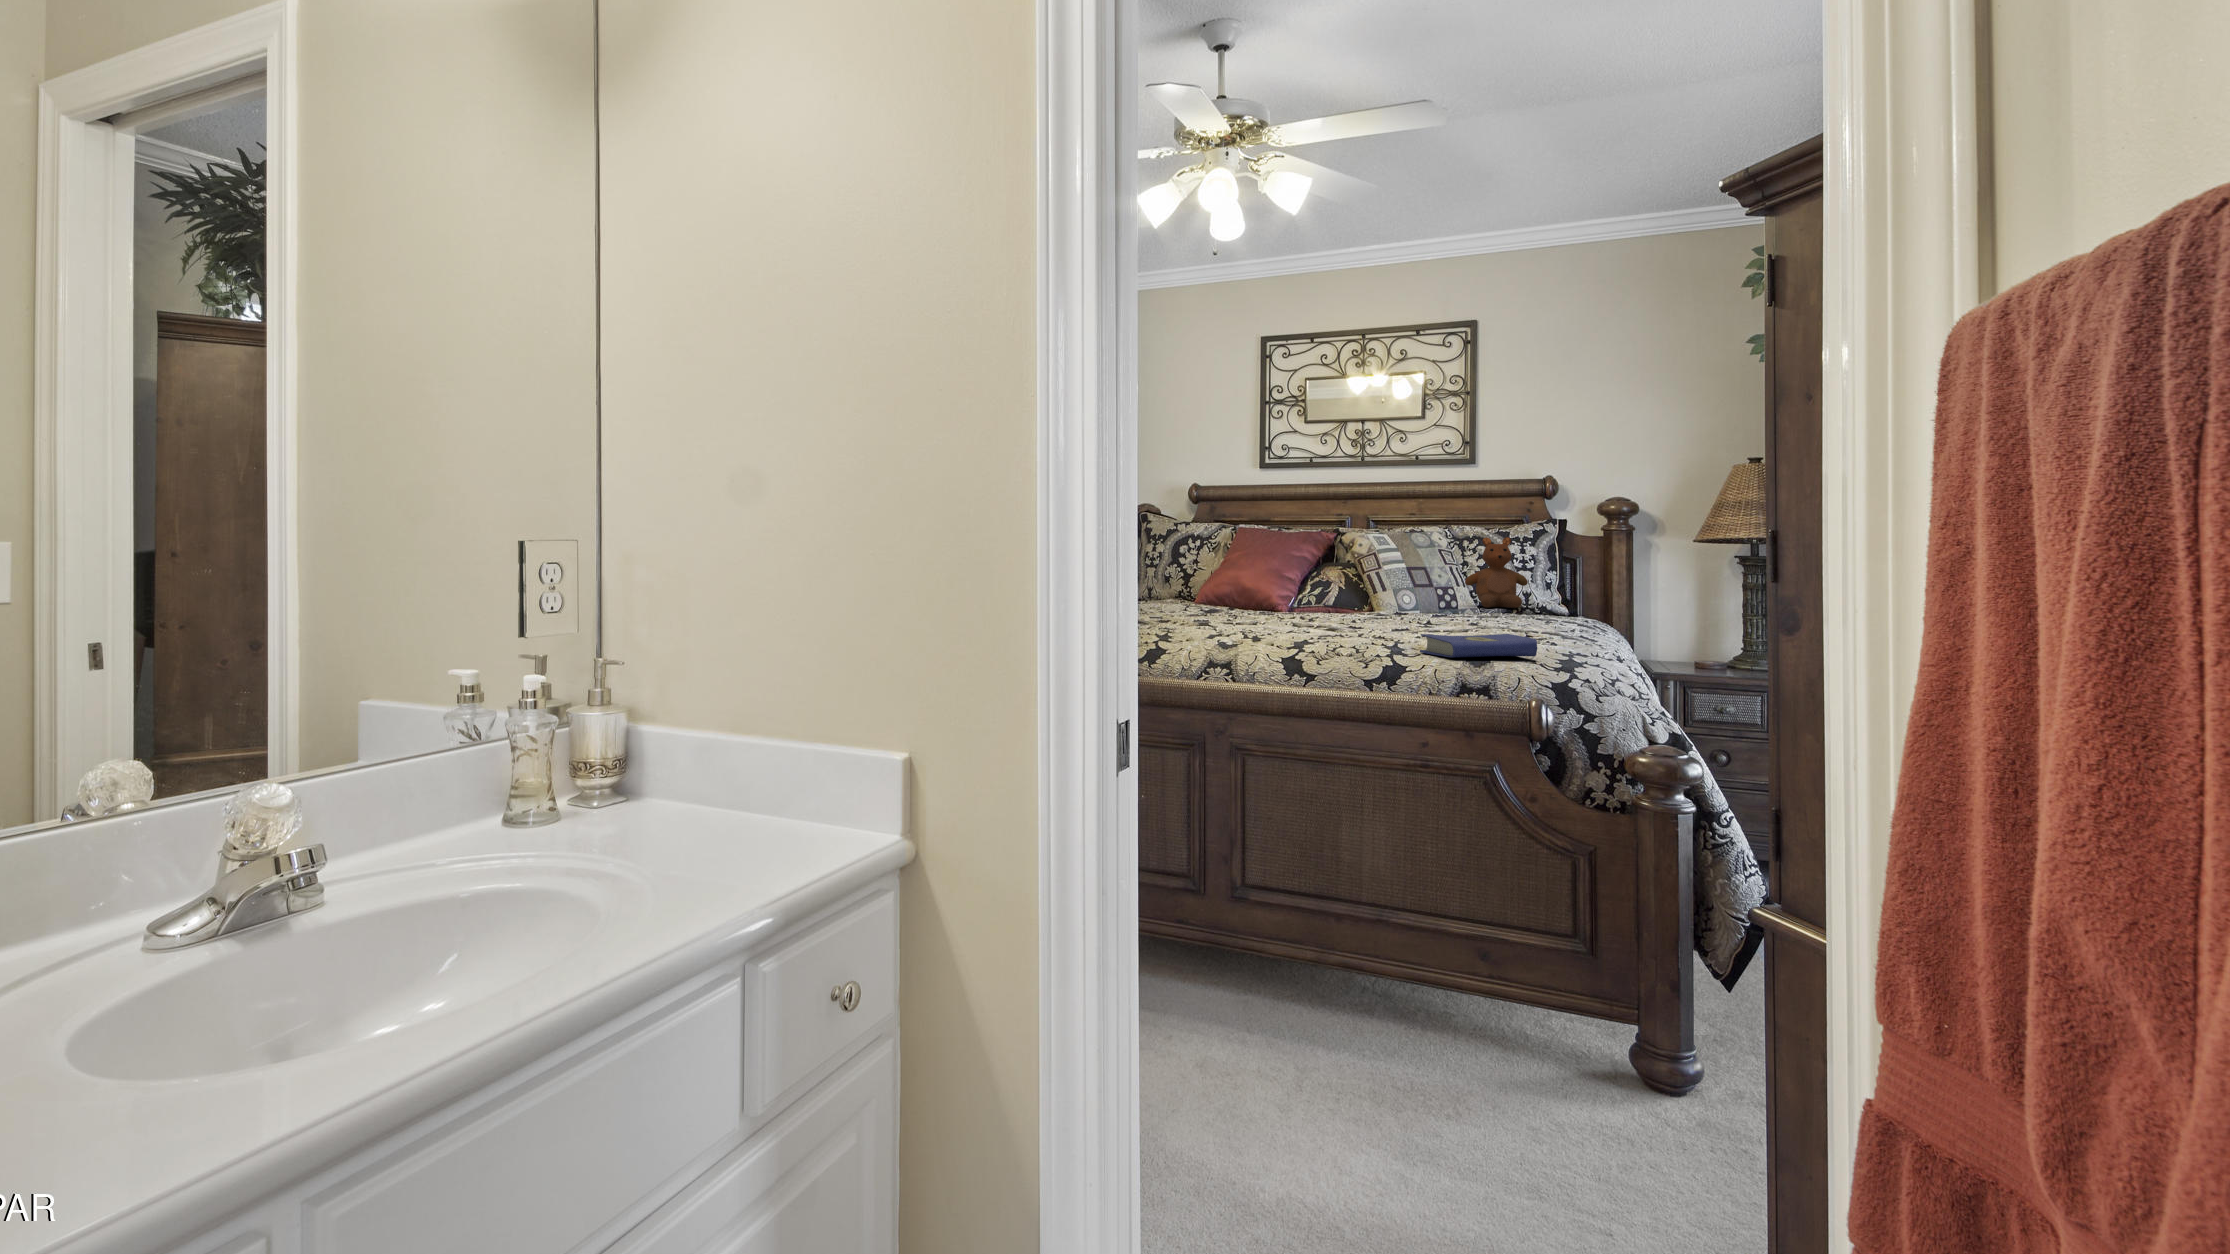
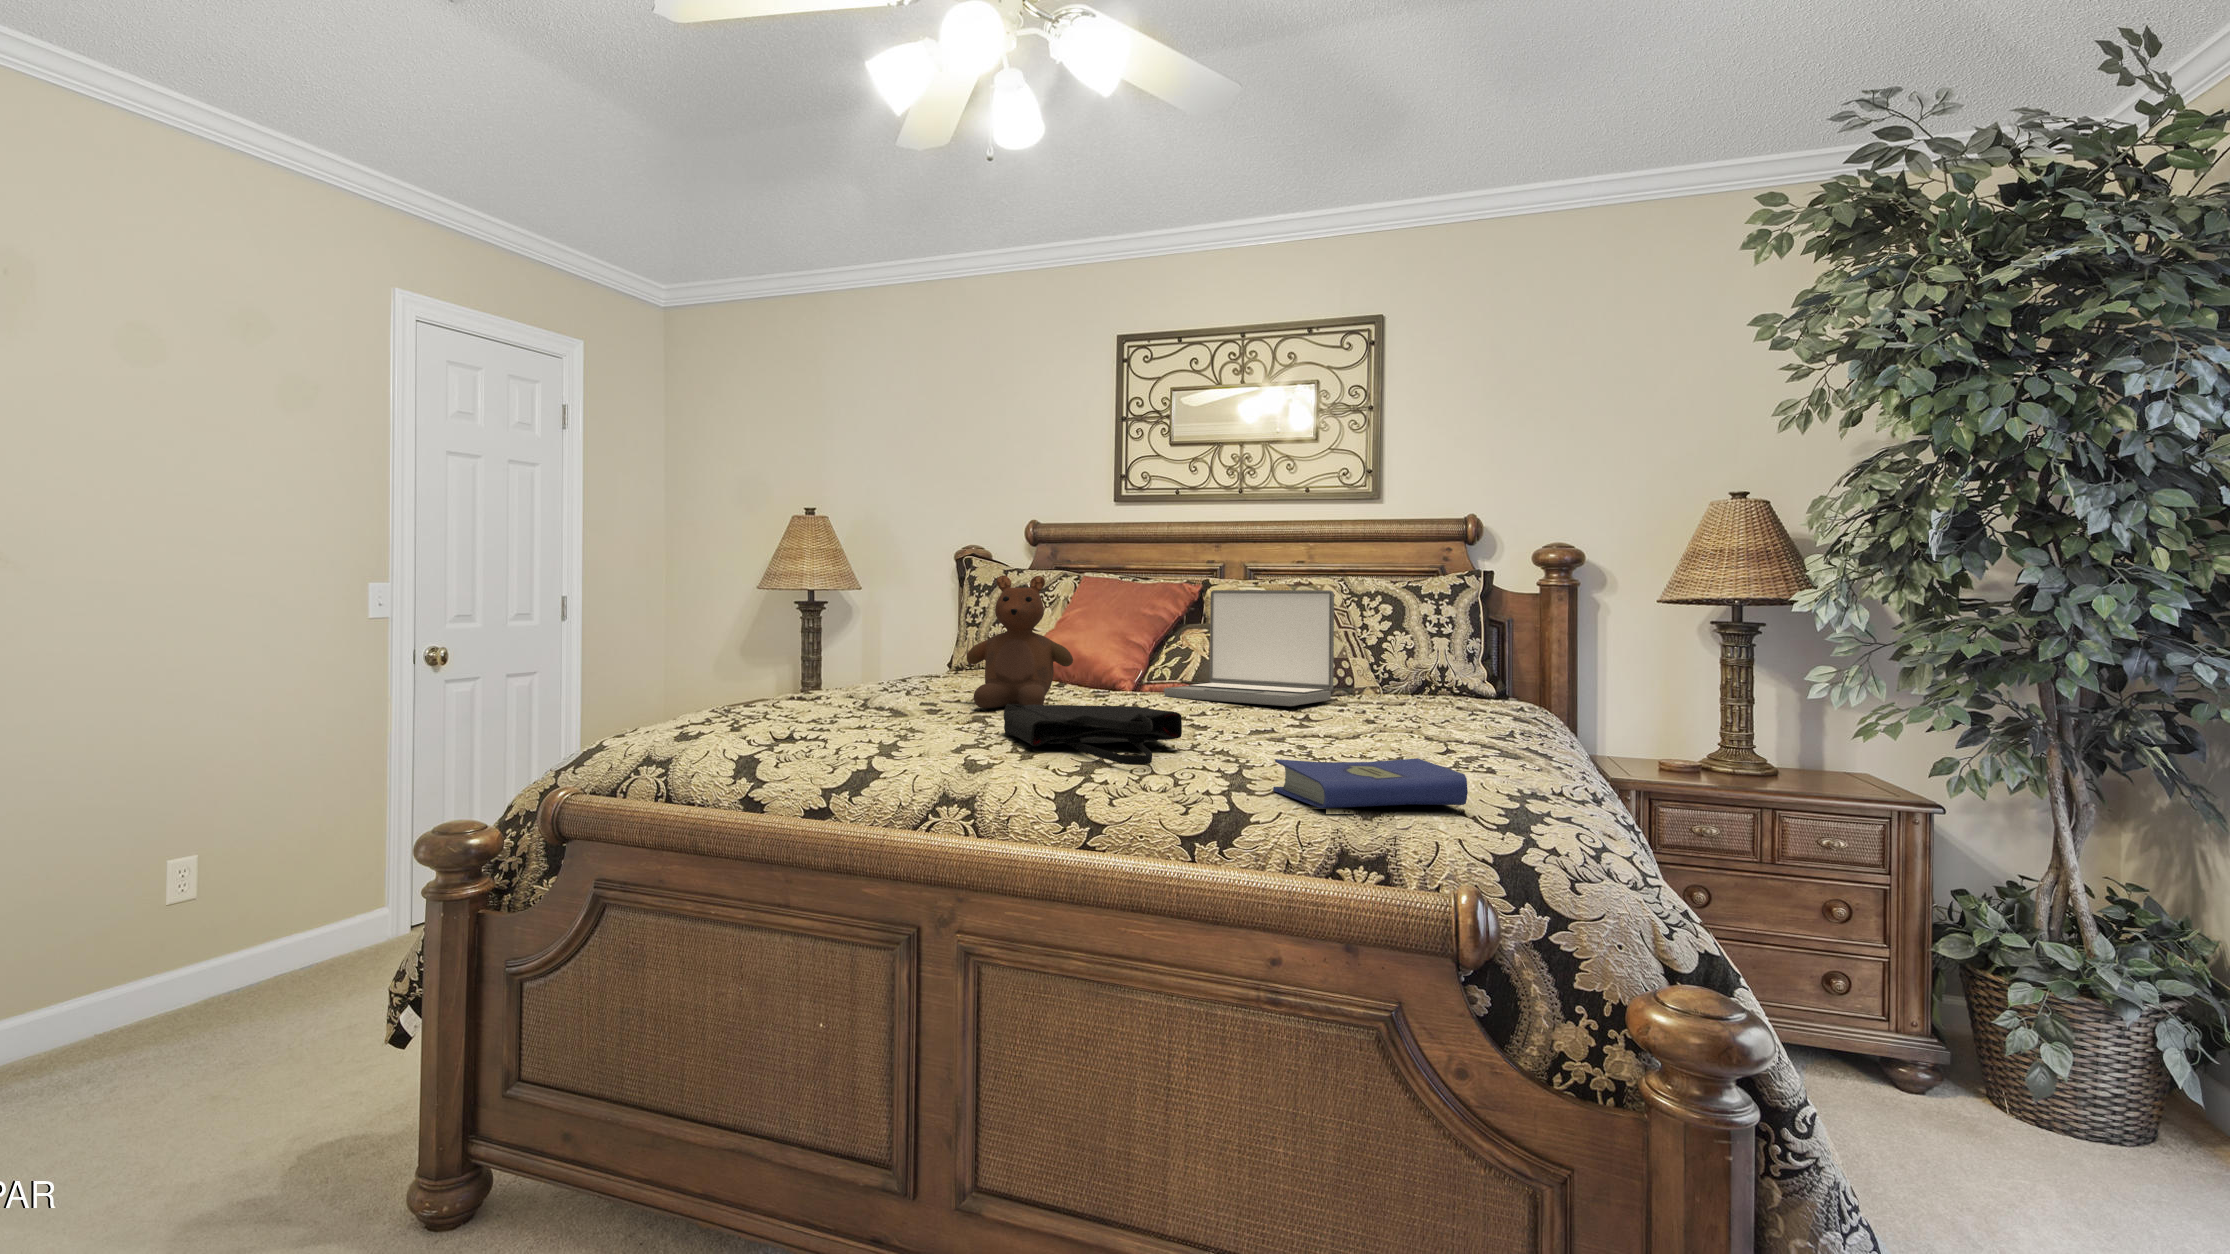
laptop: none [1318,536,1444,618] -> present [1164,590,1334,706]
teddy bear: present [1465,537,1528,608] -> present [966,575,1073,708]
tote bag: none [1233,611,1353,641] -> present [1003,704,1182,765]

